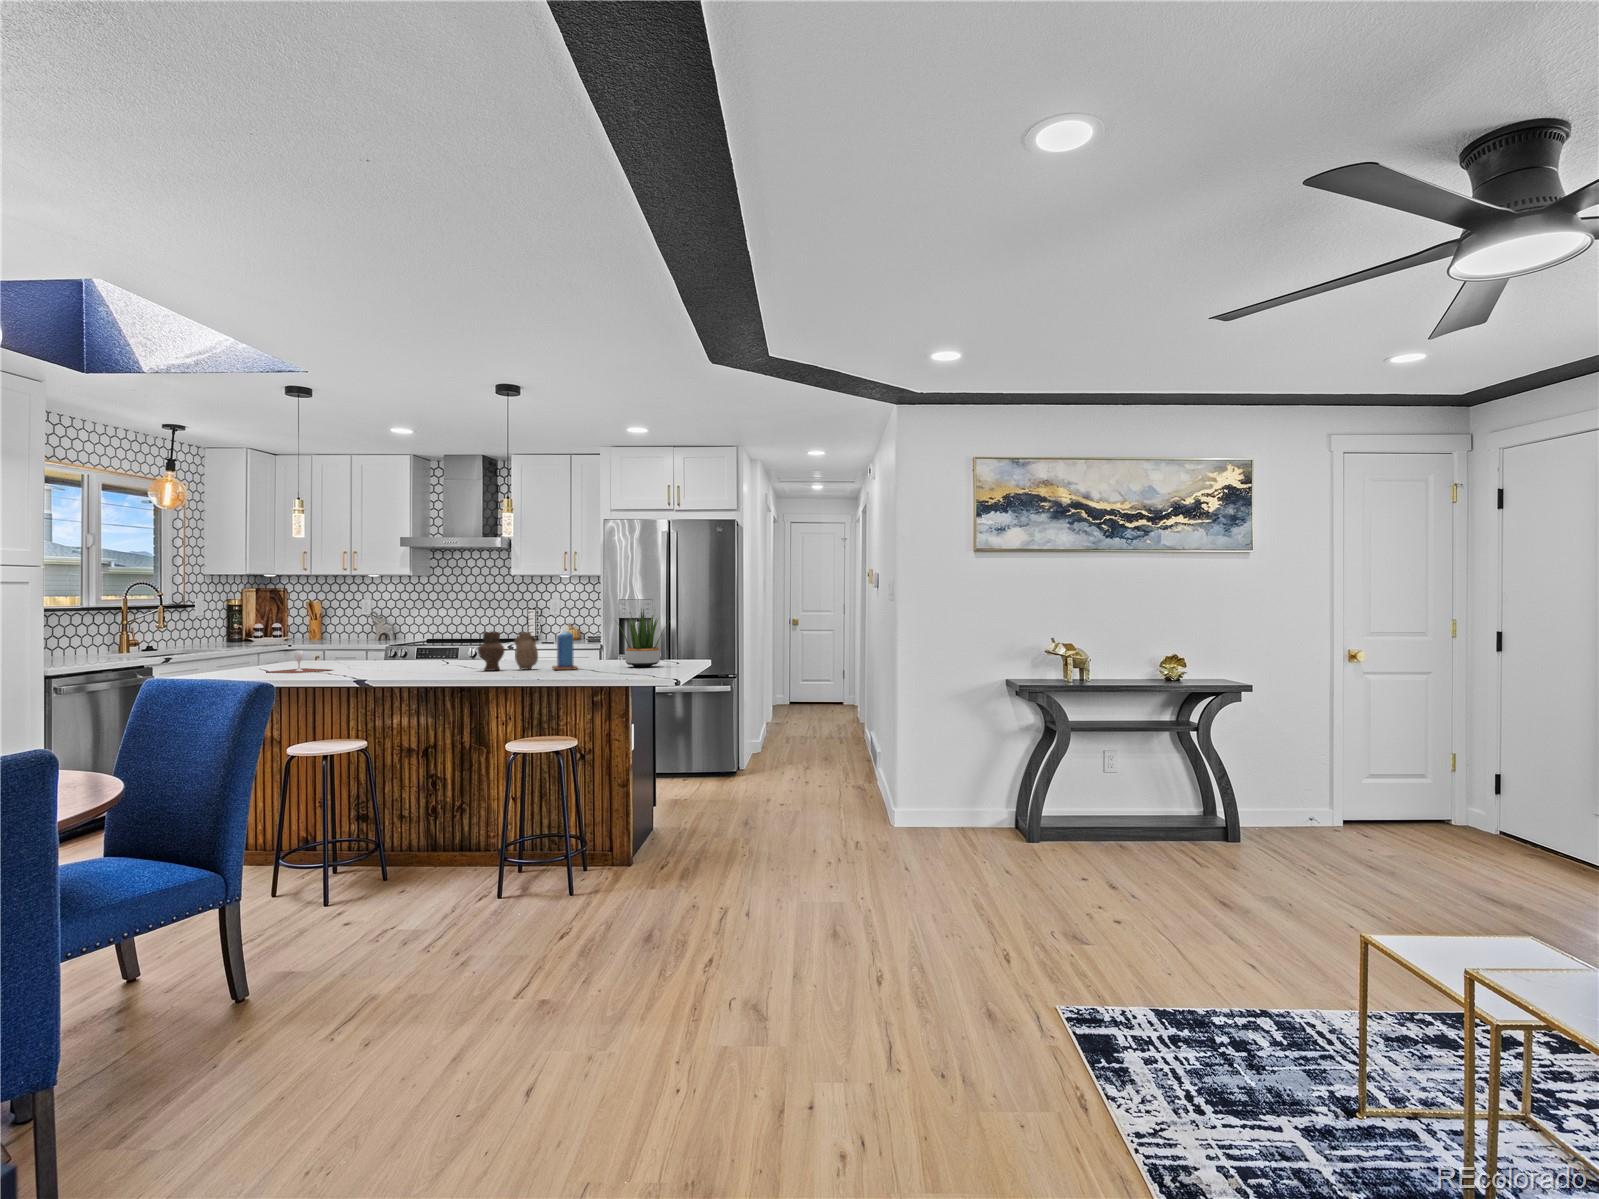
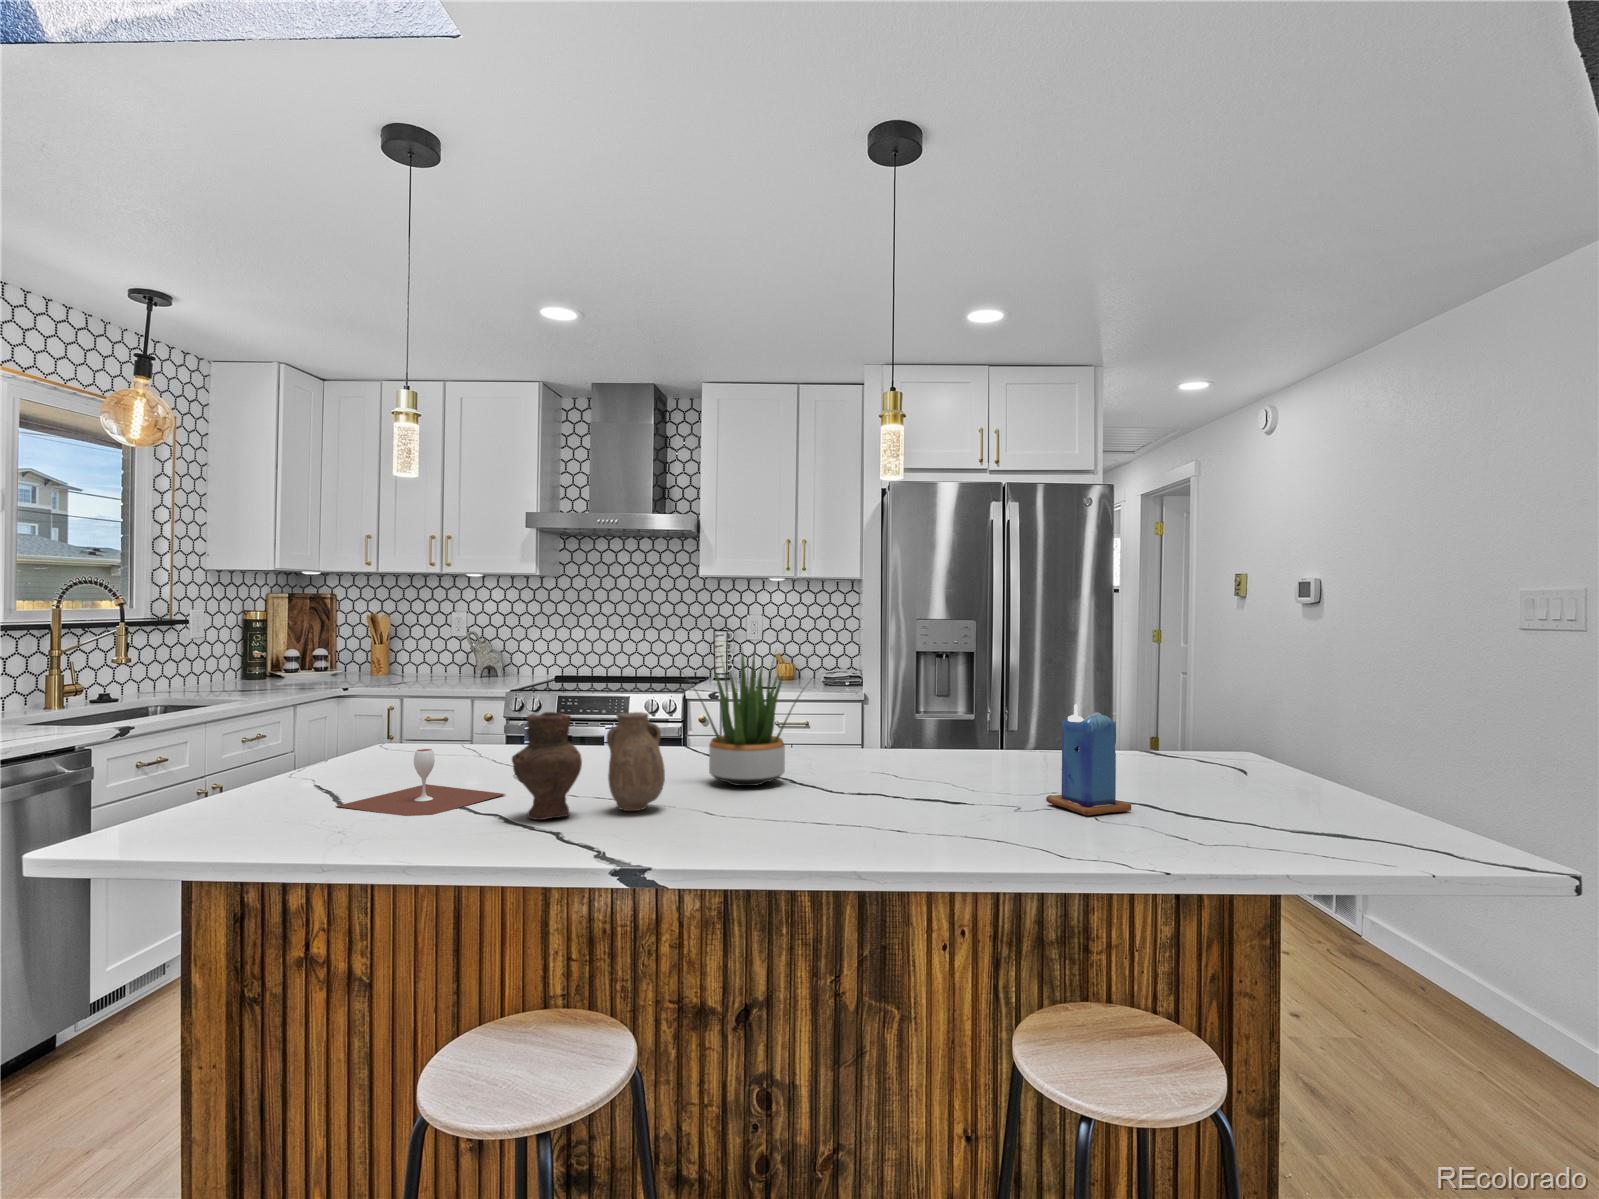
potted plant: present [618,609,669,667] -> present [687,652,810,786]
vase: present [478,631,538,671] -> present [512,712,665,820]

